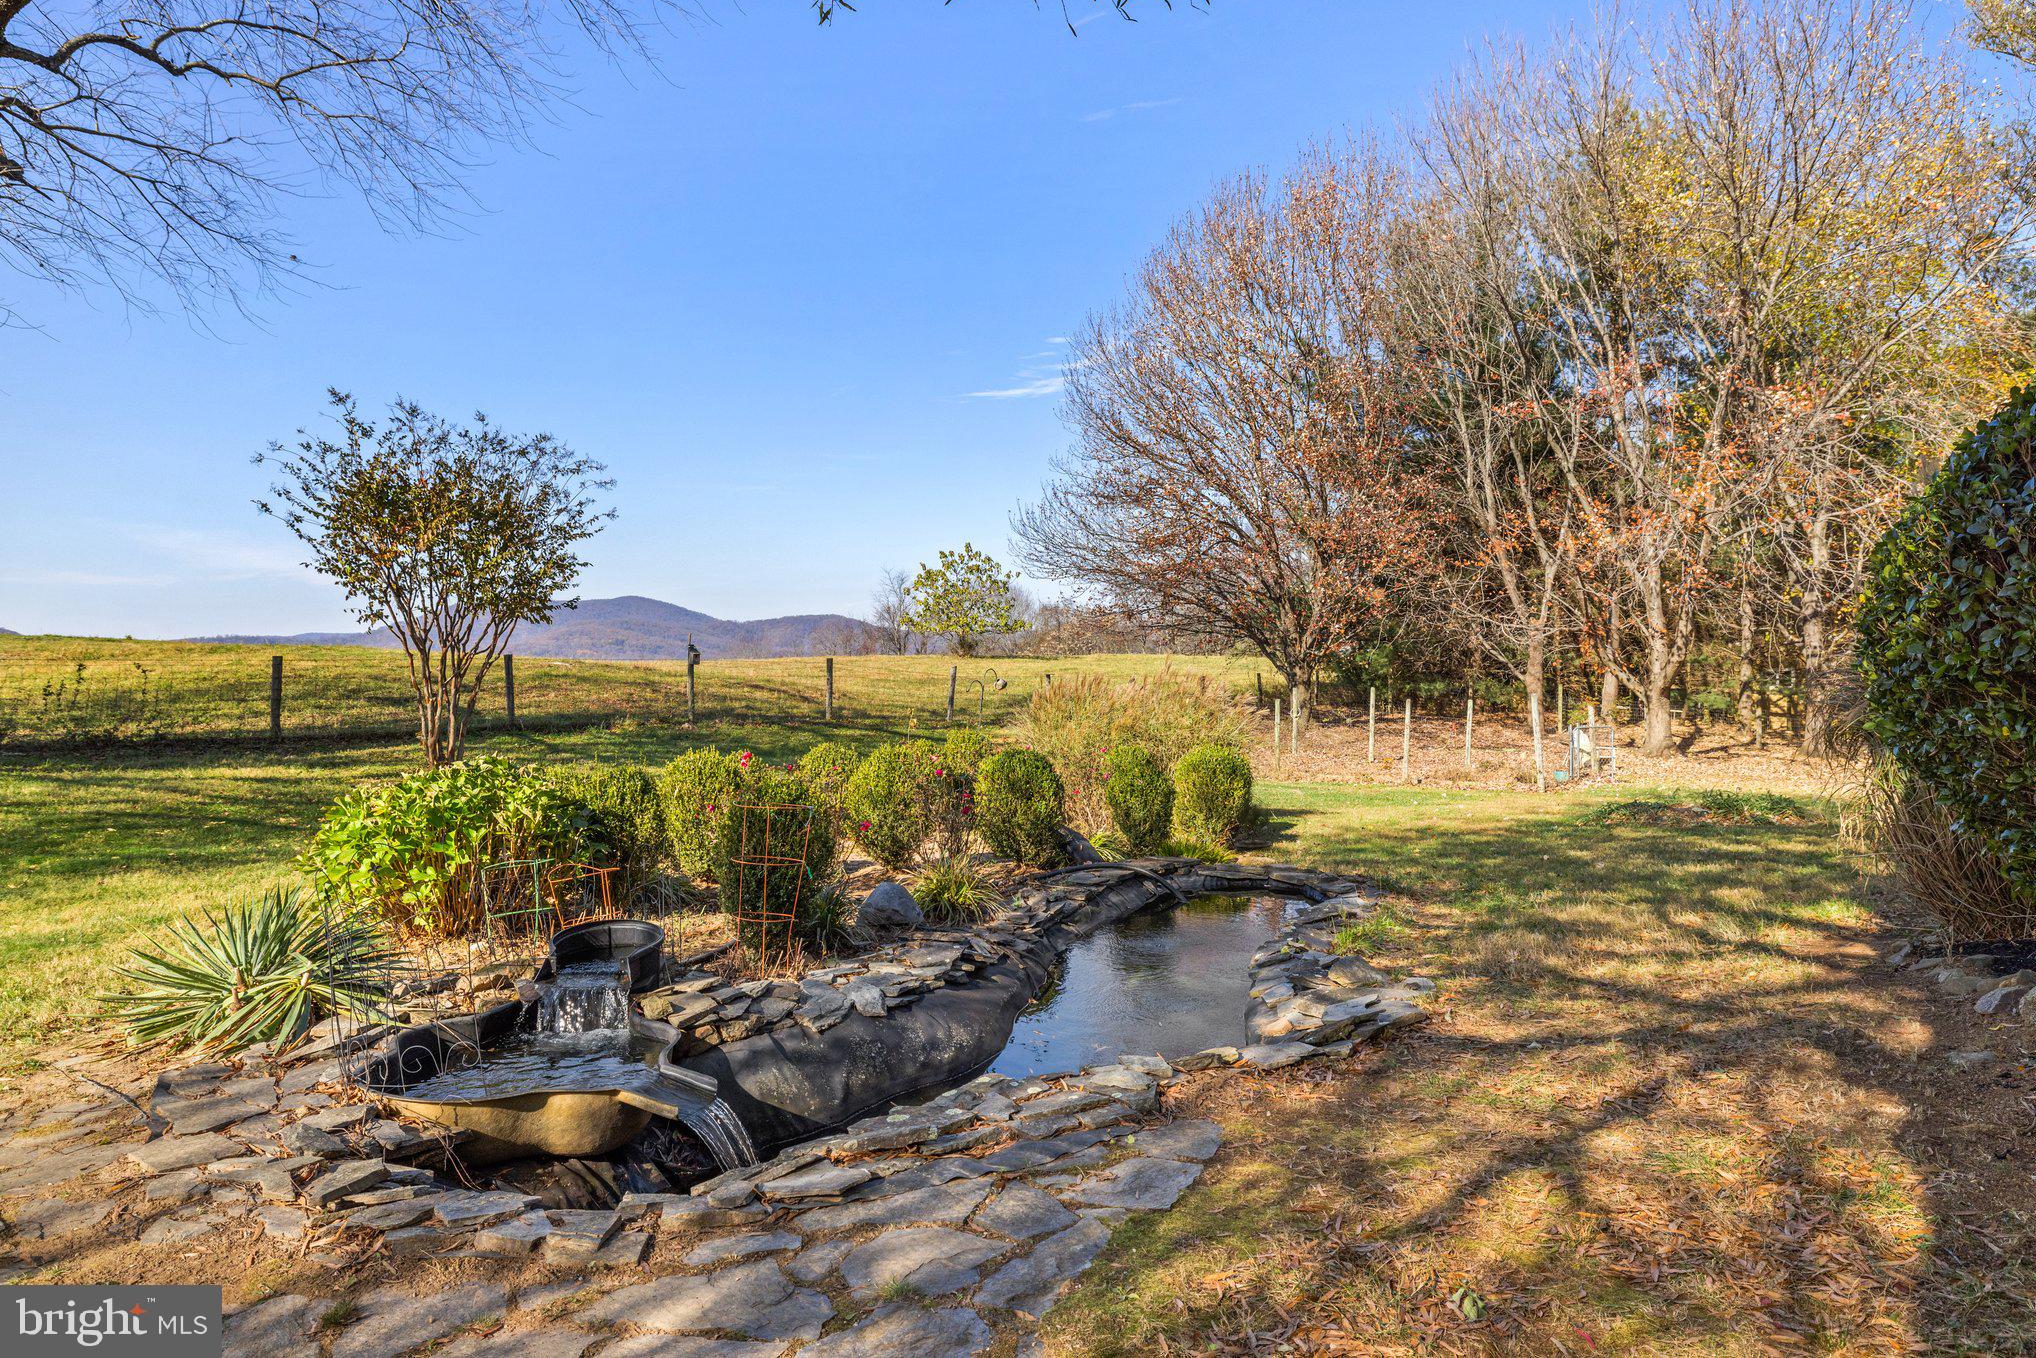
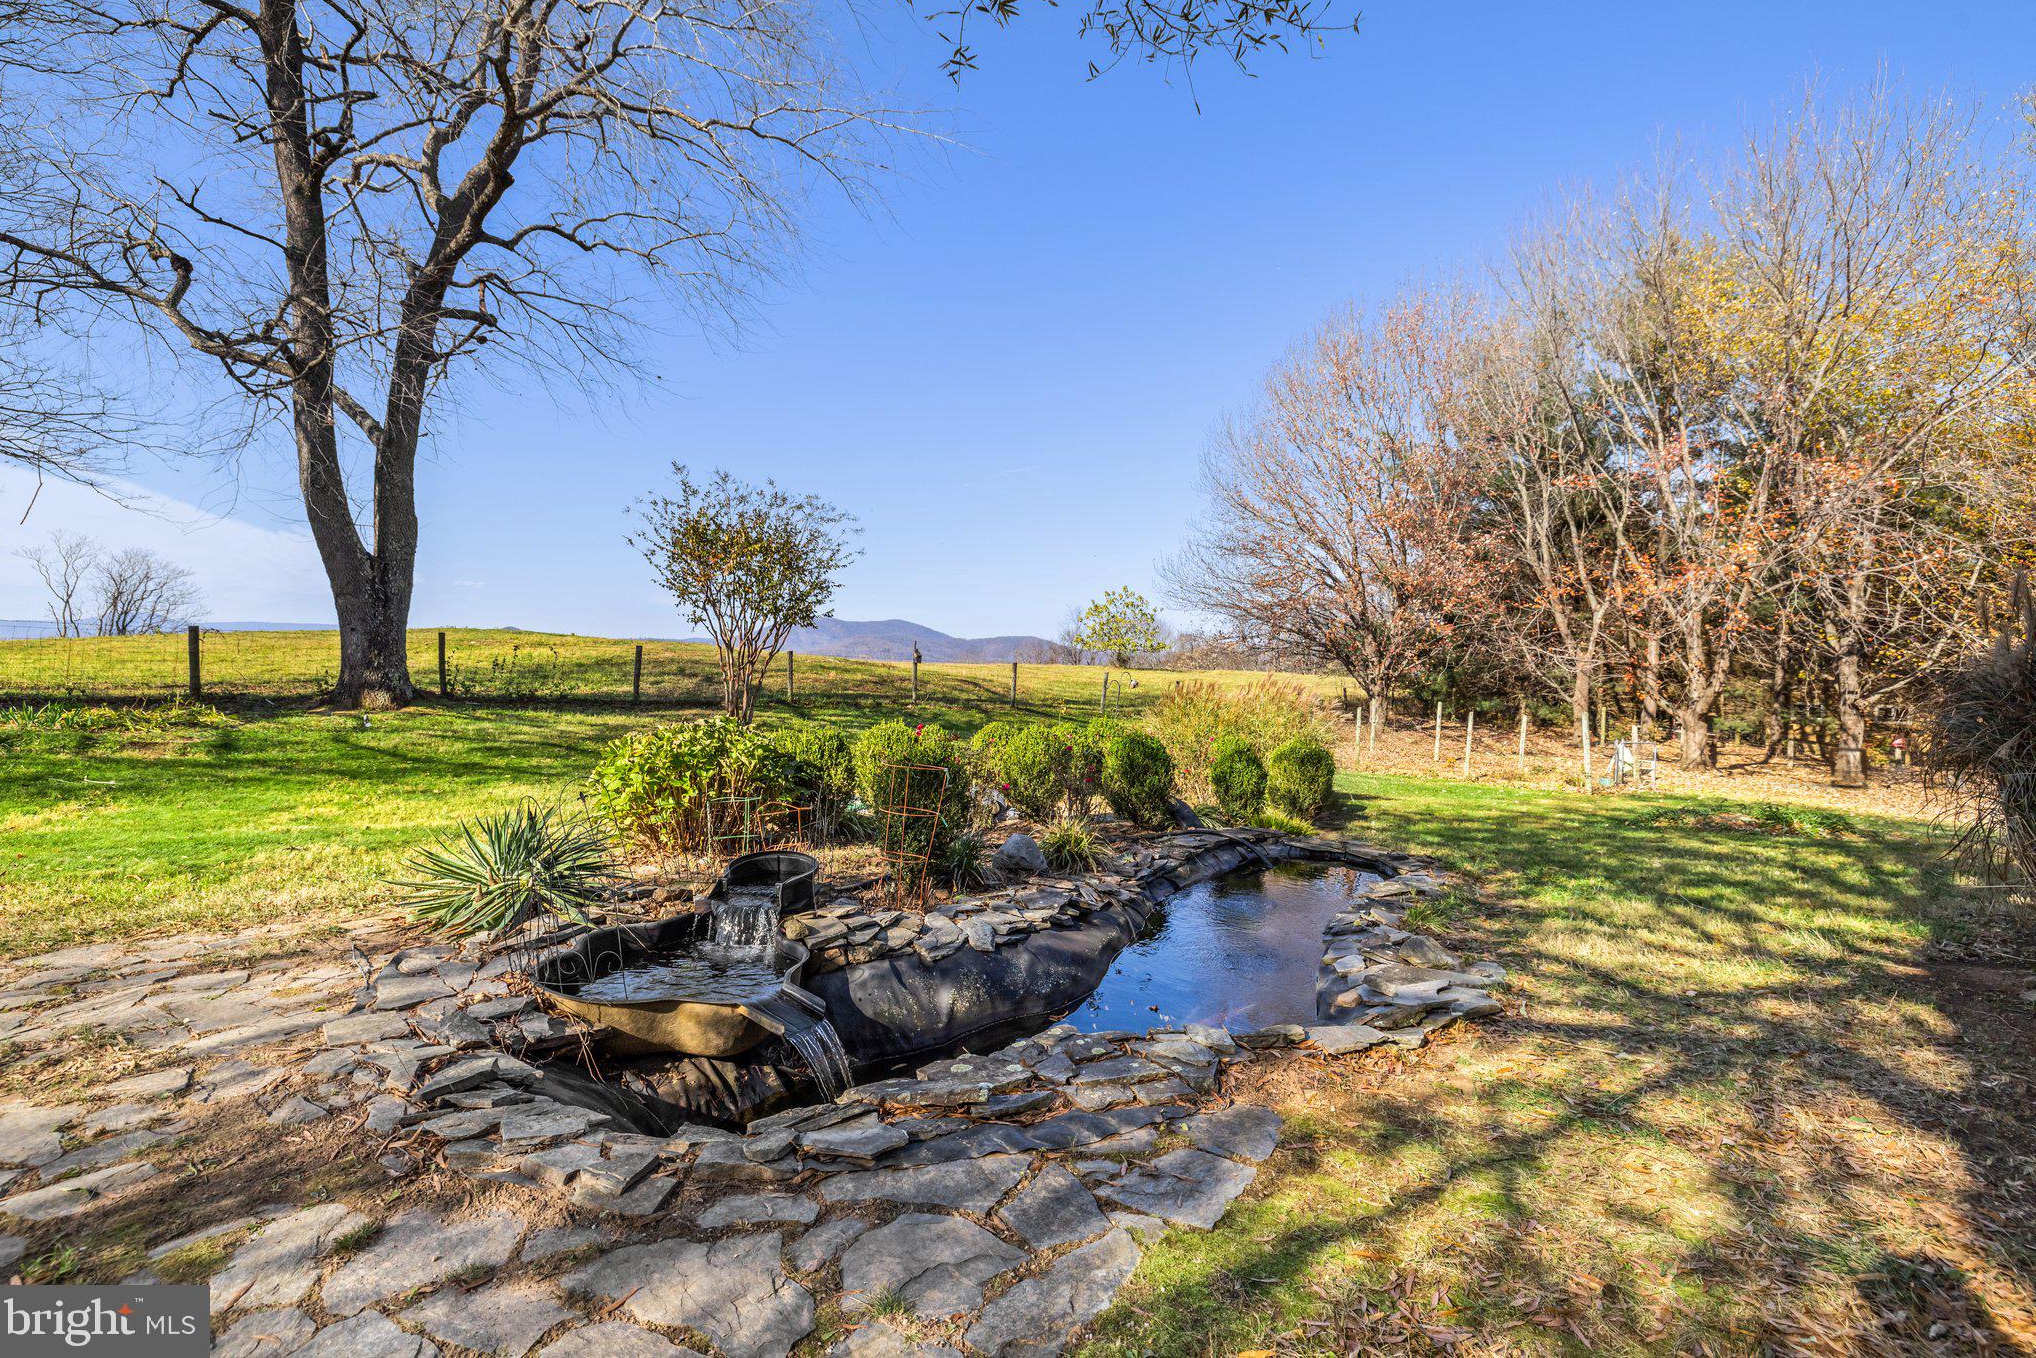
side table: none [1770,719,1806,764] -> present [1829,747,1869,789]

